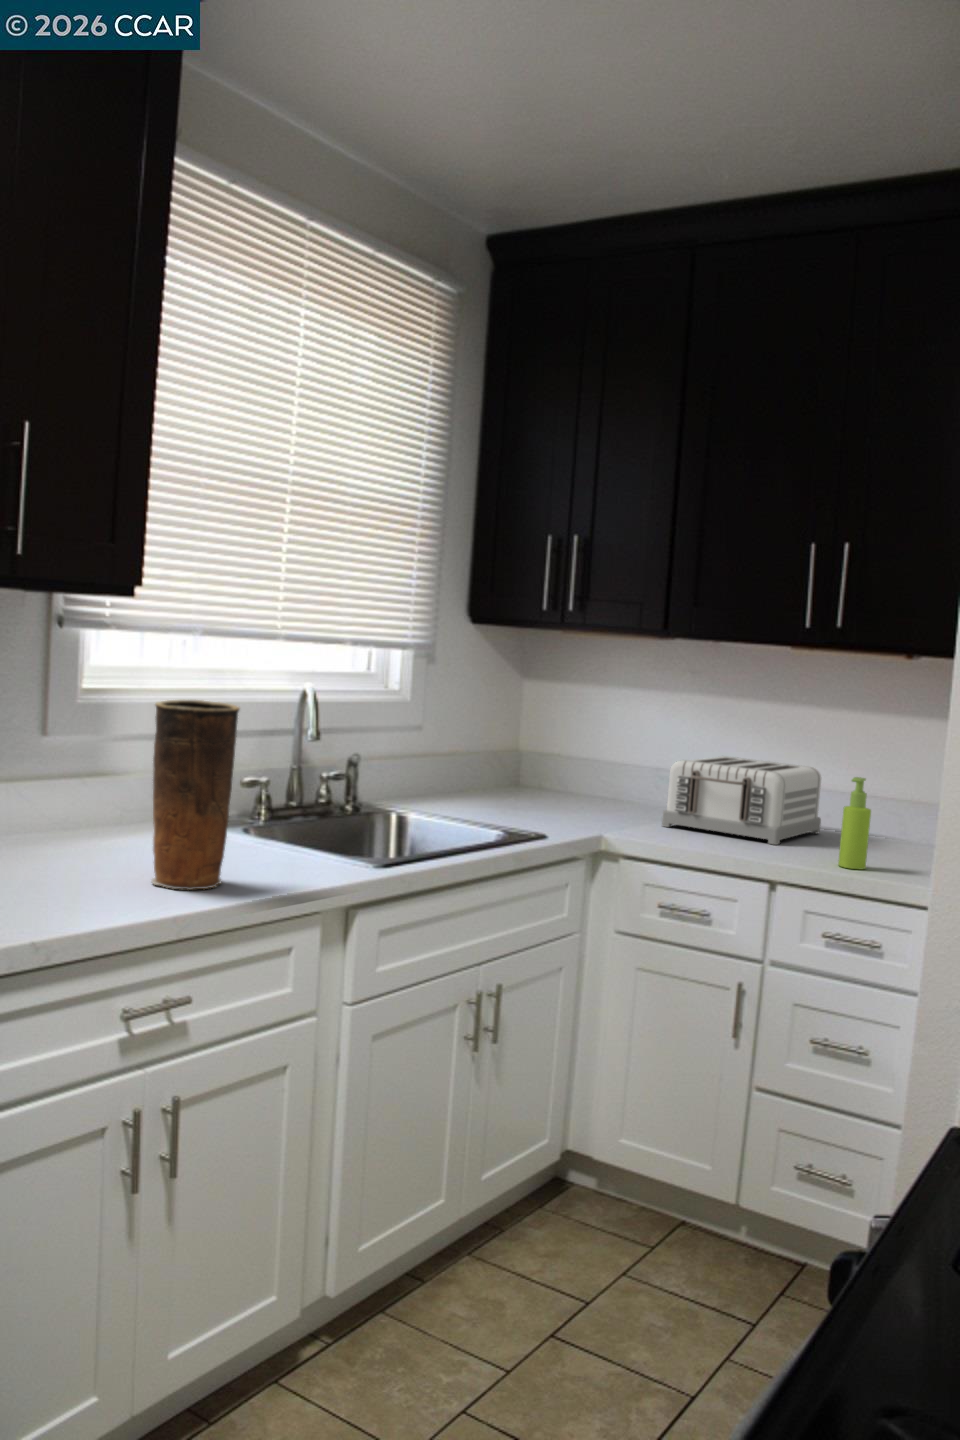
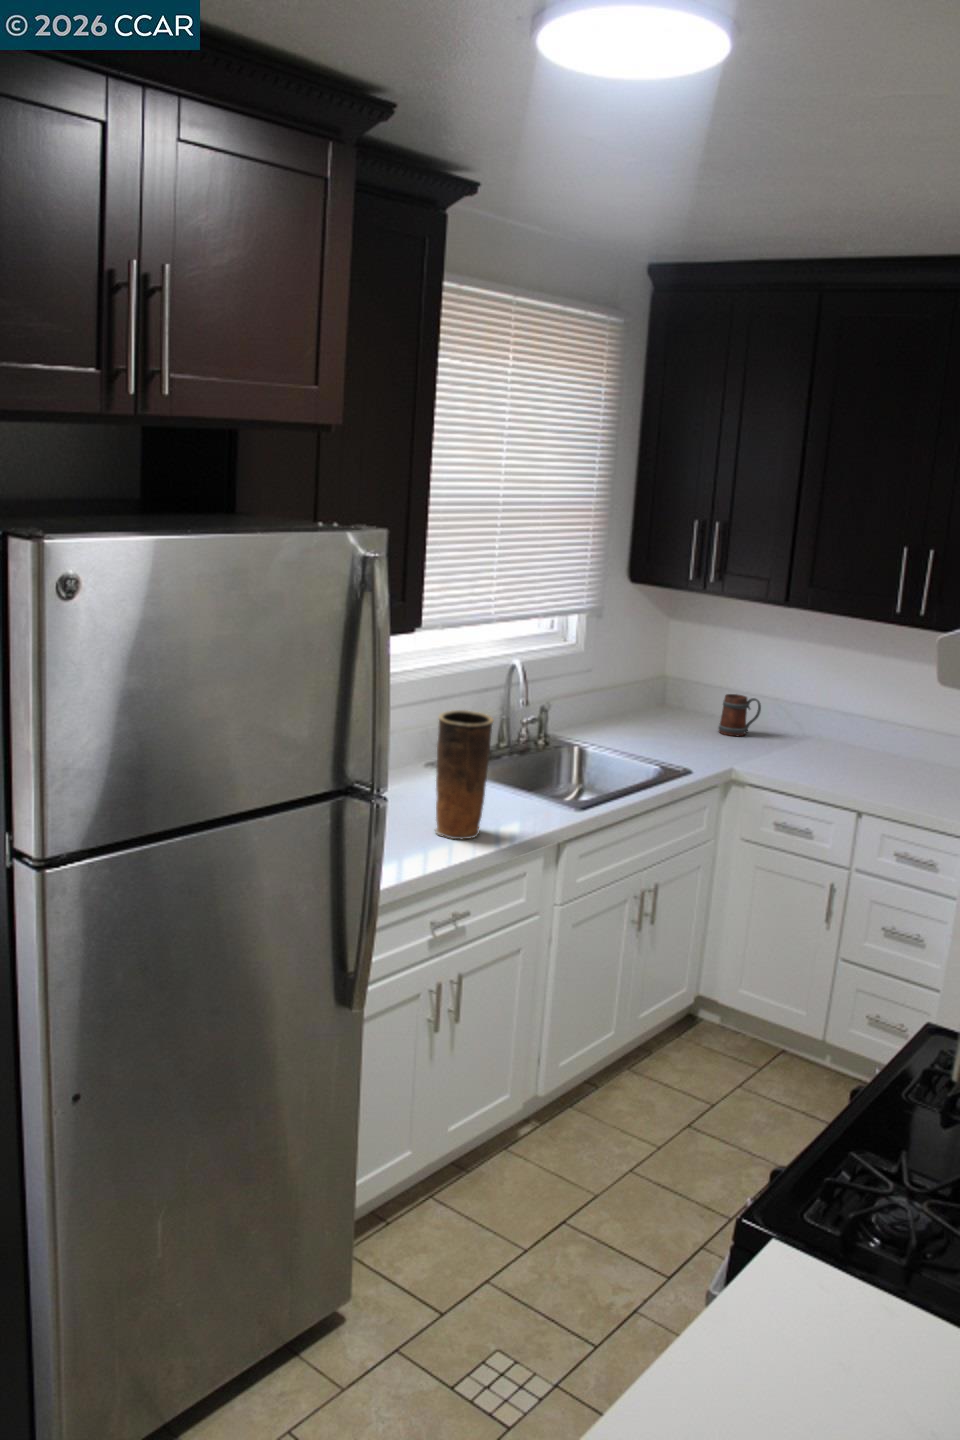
toaster: present [662,756,821,845] -> none [779,698,908,779]
mug: none [585,757,637,809] -> present [719,694,761,736]
soap dispenser: present [838,777,871,869] -> none [912,738,939,807]

